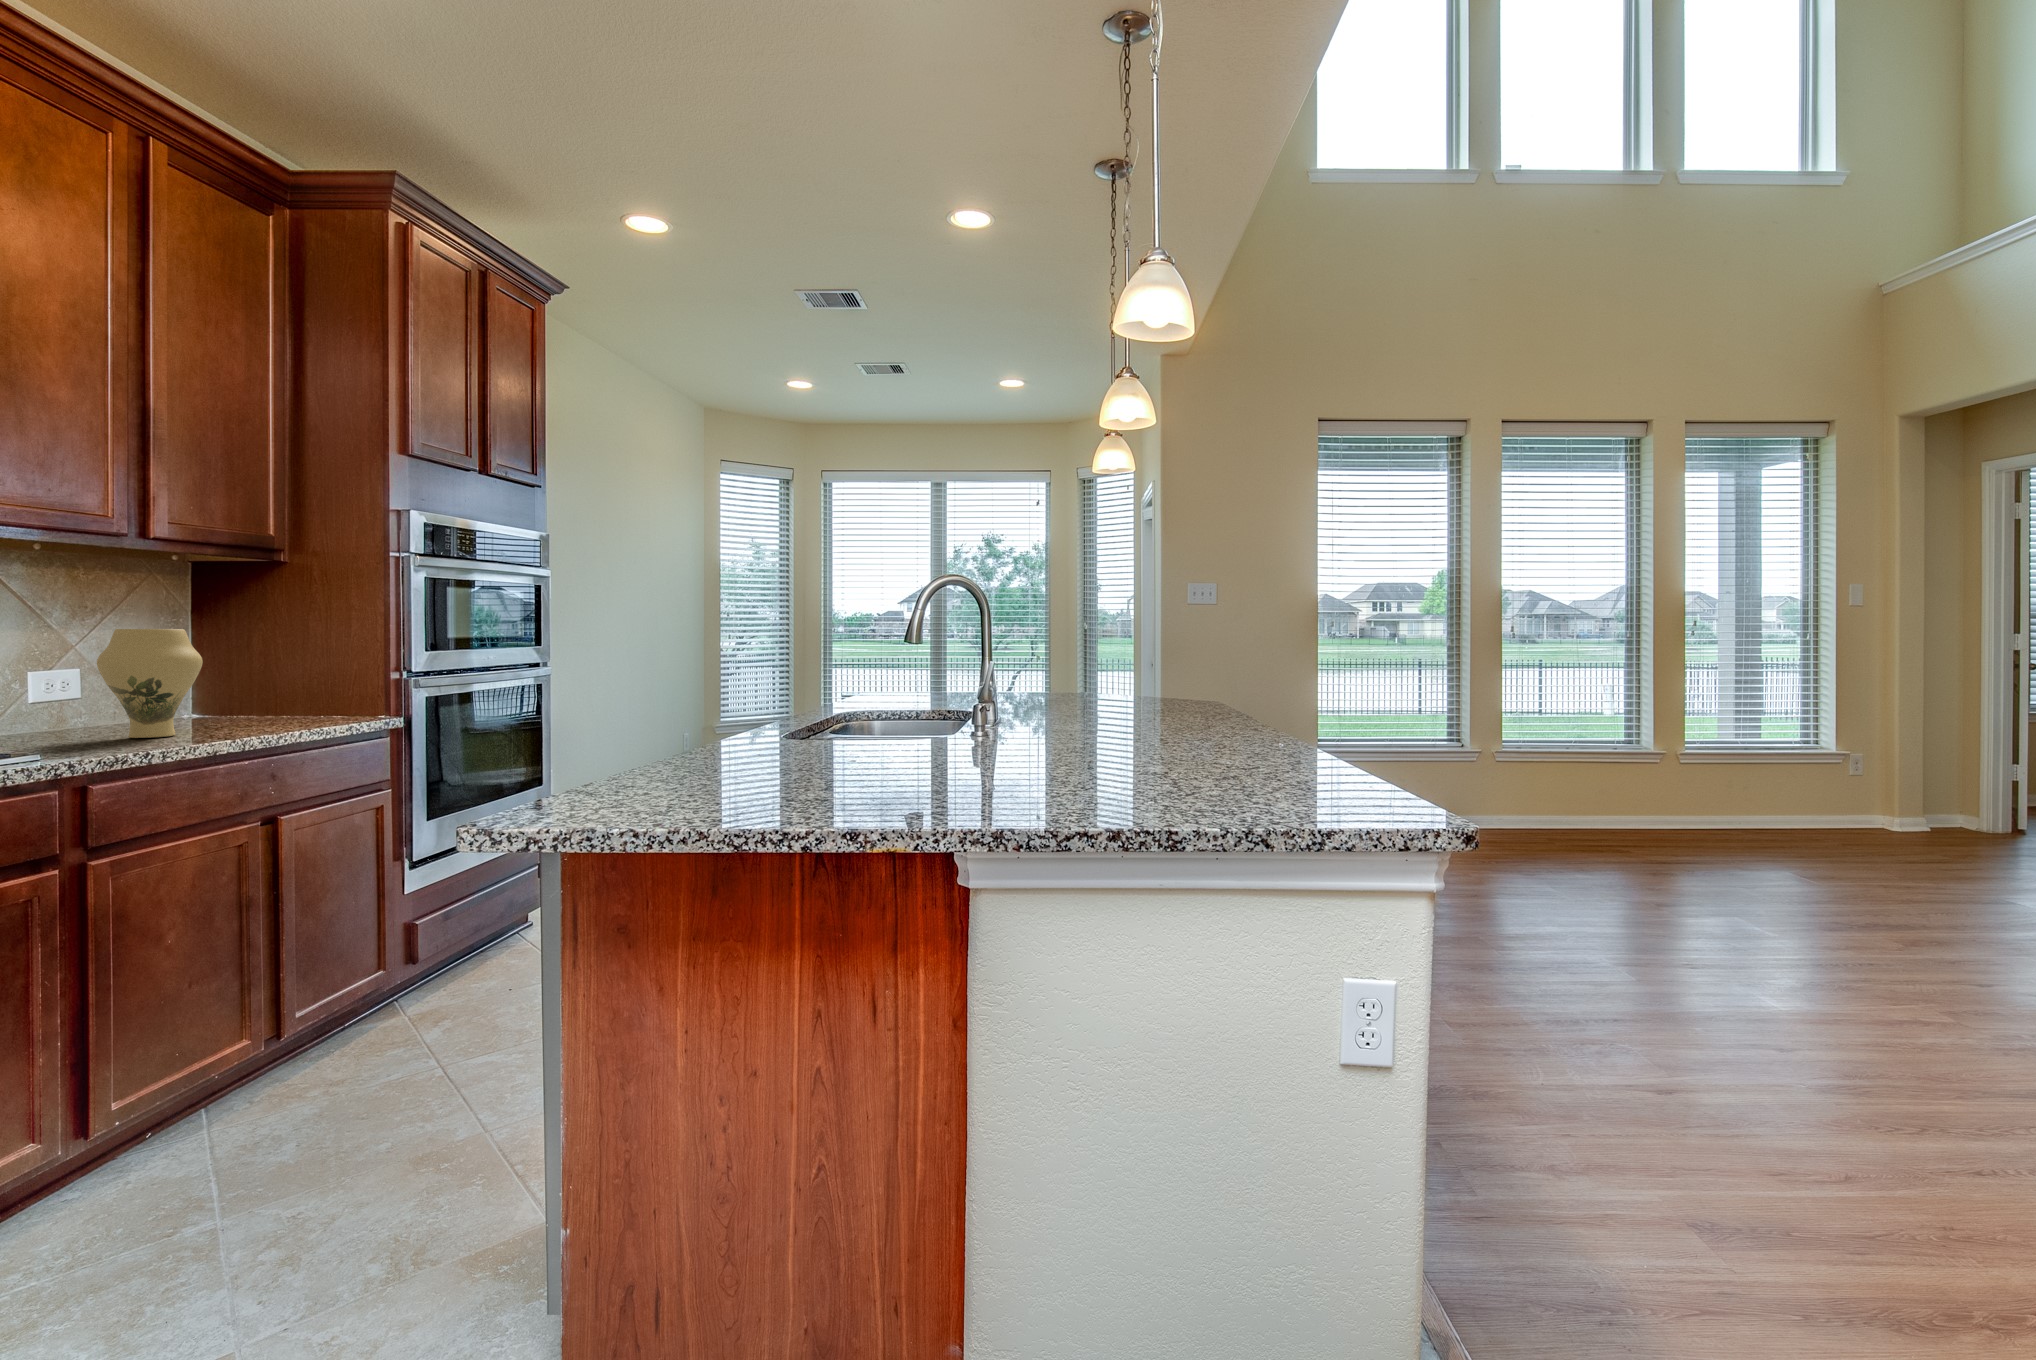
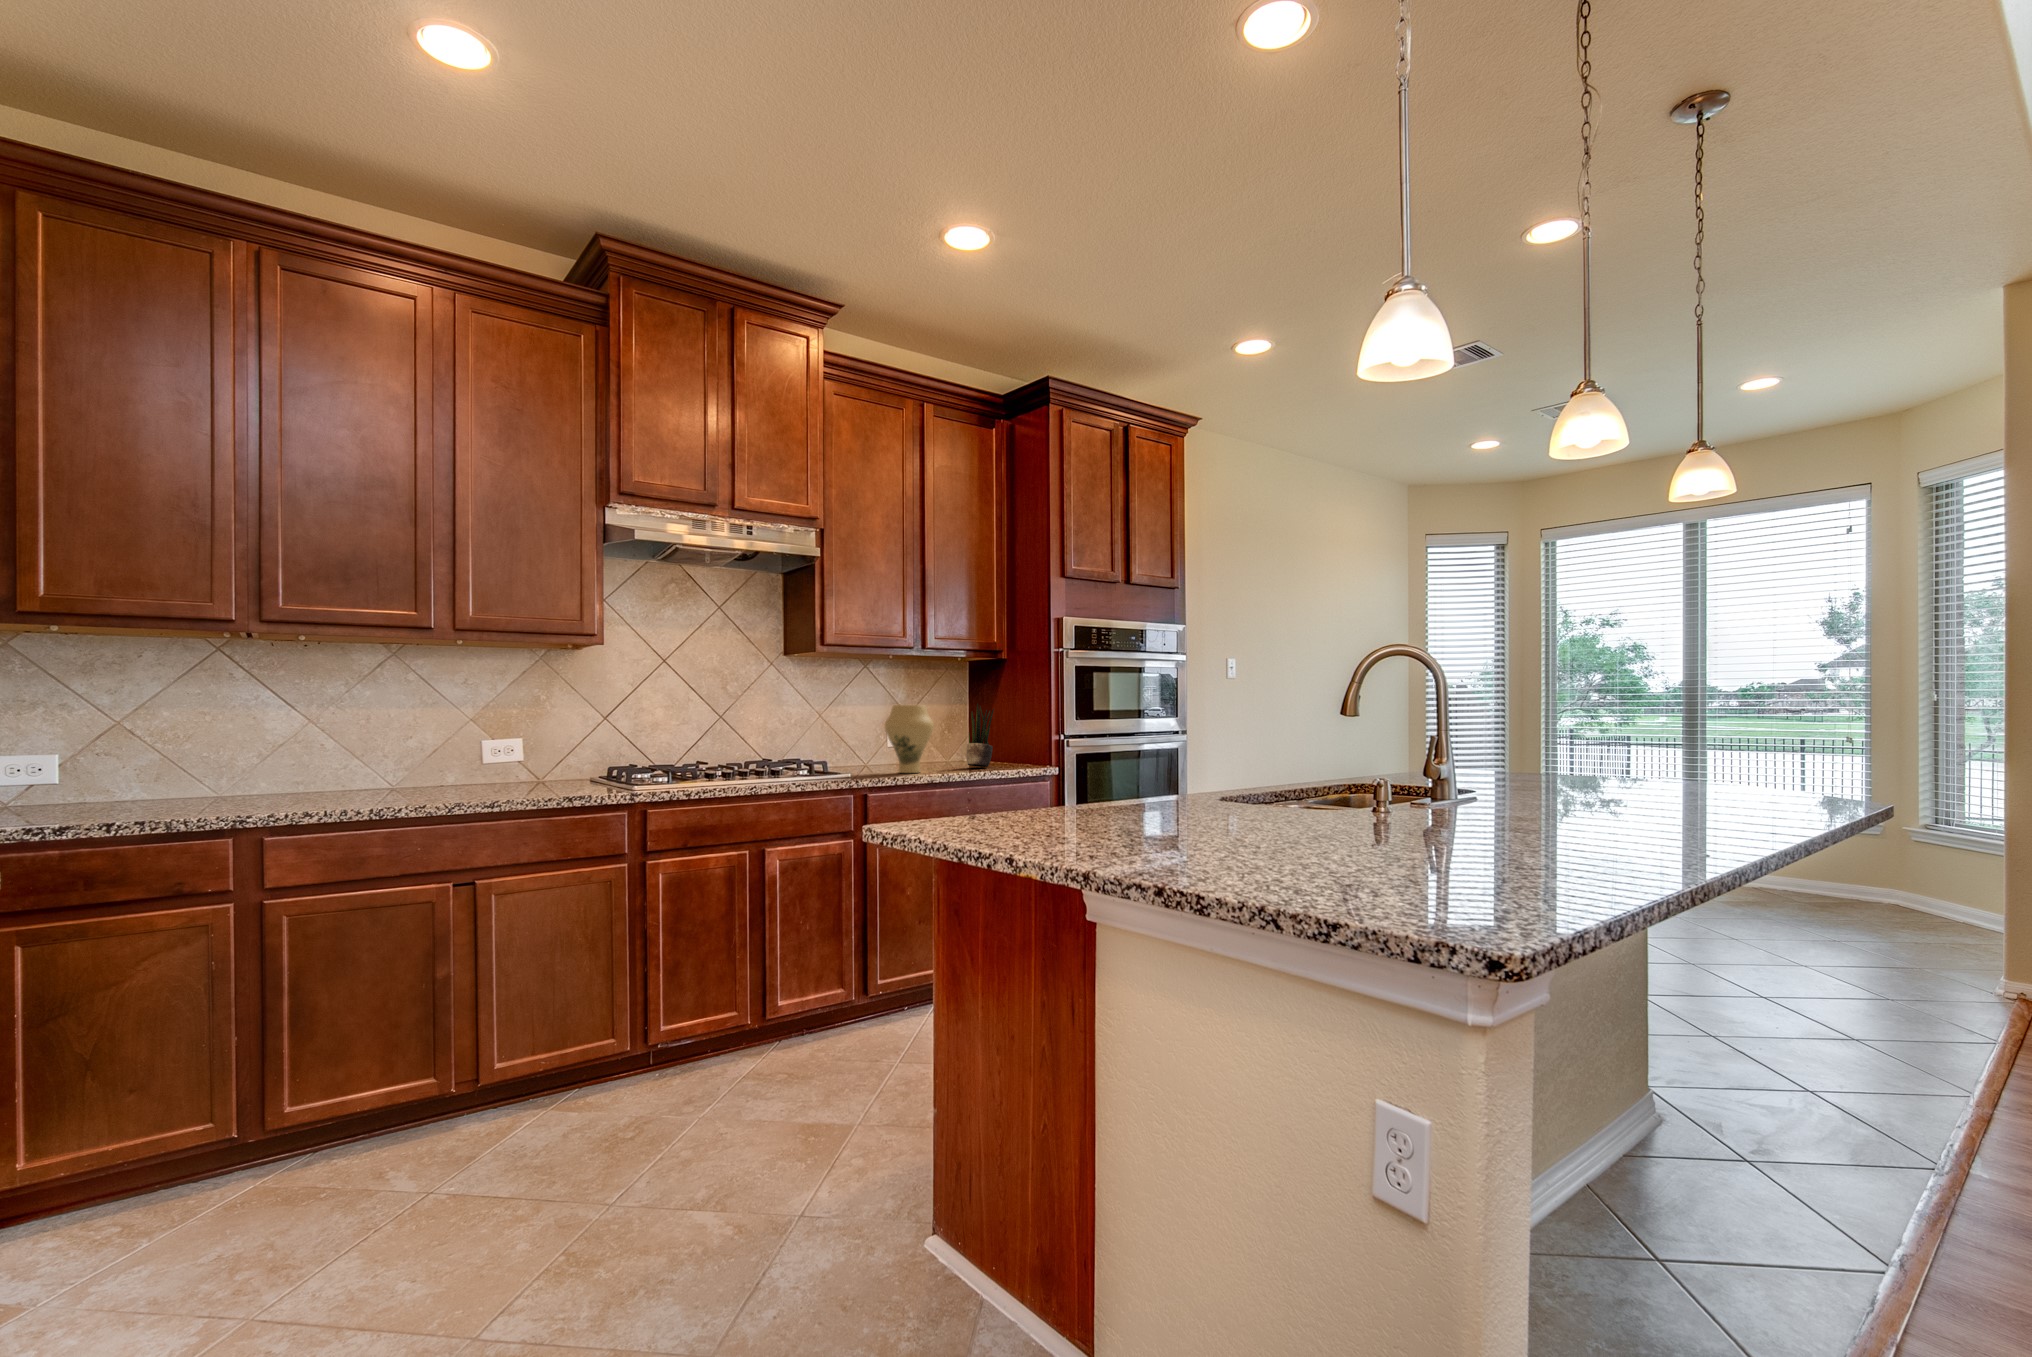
potted plant: none [248,627,297,721] -> present [966,704,994,767]

